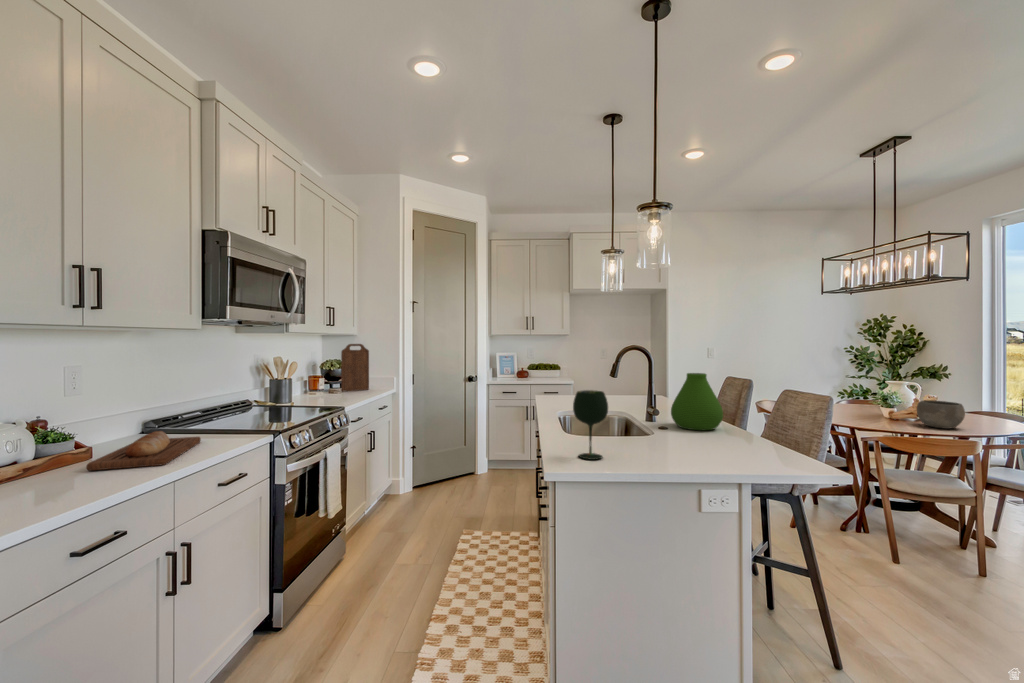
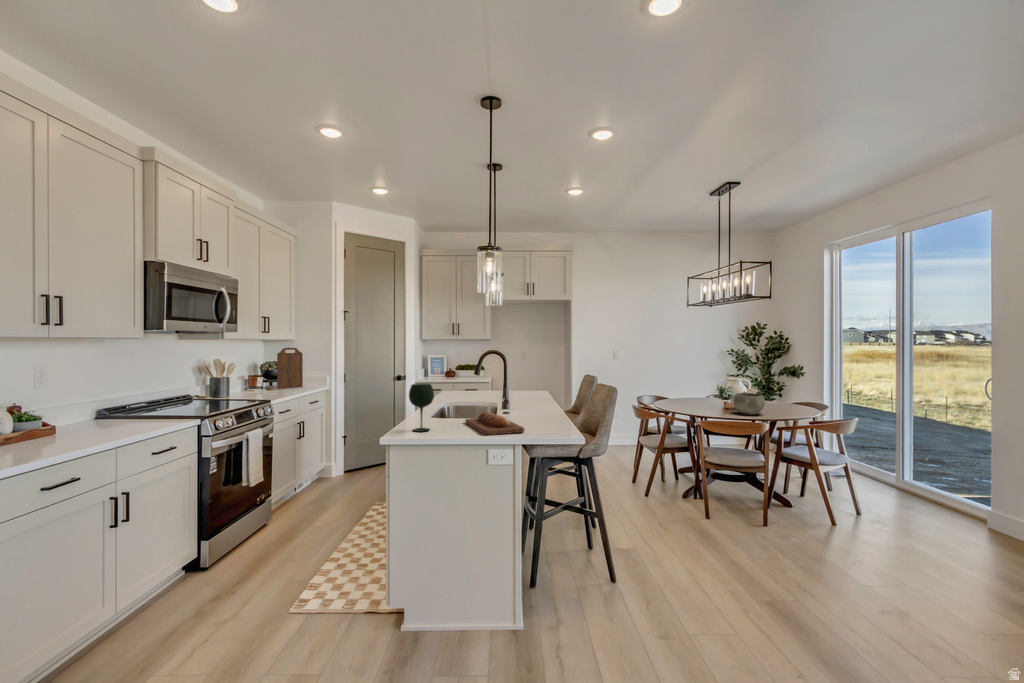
vase: present [671,373,723,430] -> none [515,372,552,415]
bread loaf: present [86,431,201,470] -> present [466,412,525,435]

